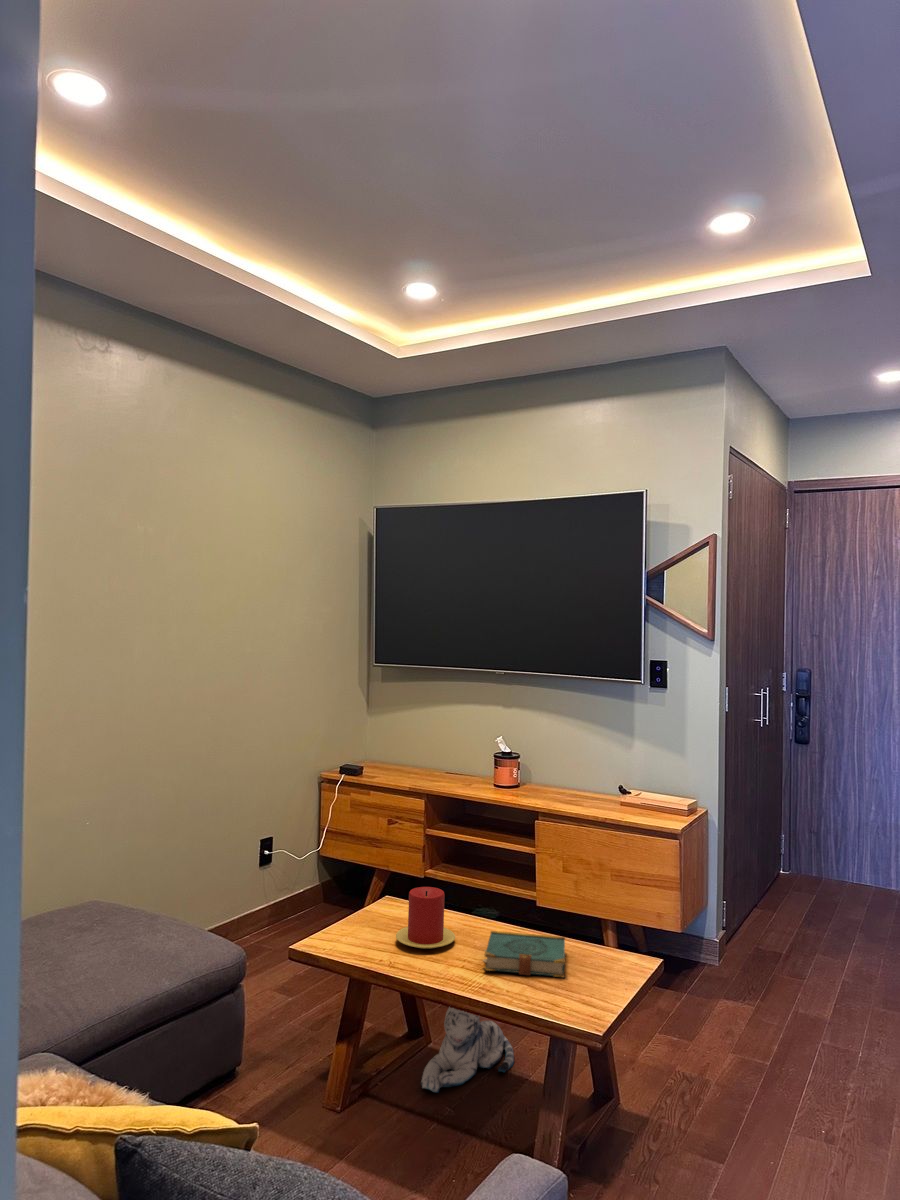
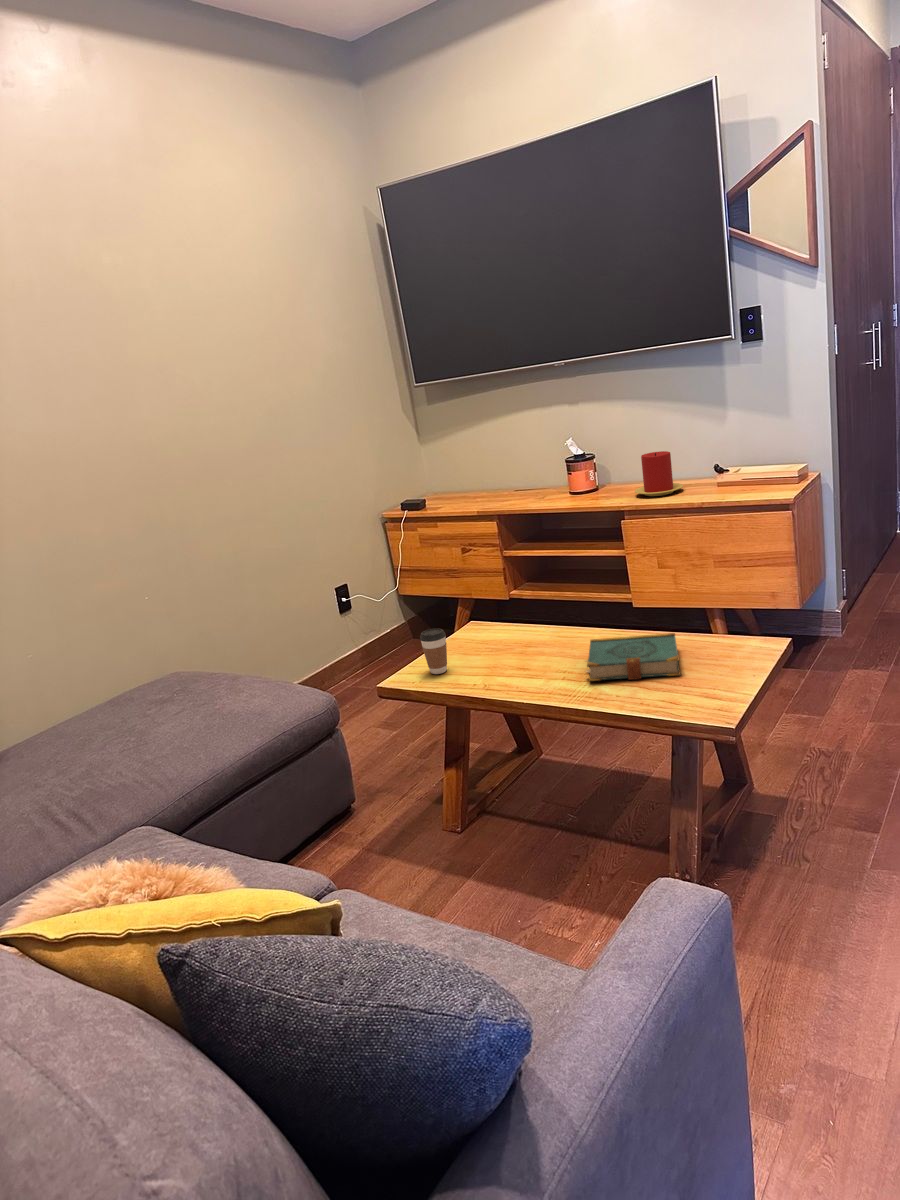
candle: present [396,887,455,949] -> present [635,451,683,496]
coffee cup: none [340,897,364,941] -> present [420,629,447,674]
plush toy: present [421,1007,514,1092] -> none [539,714,634,805]

